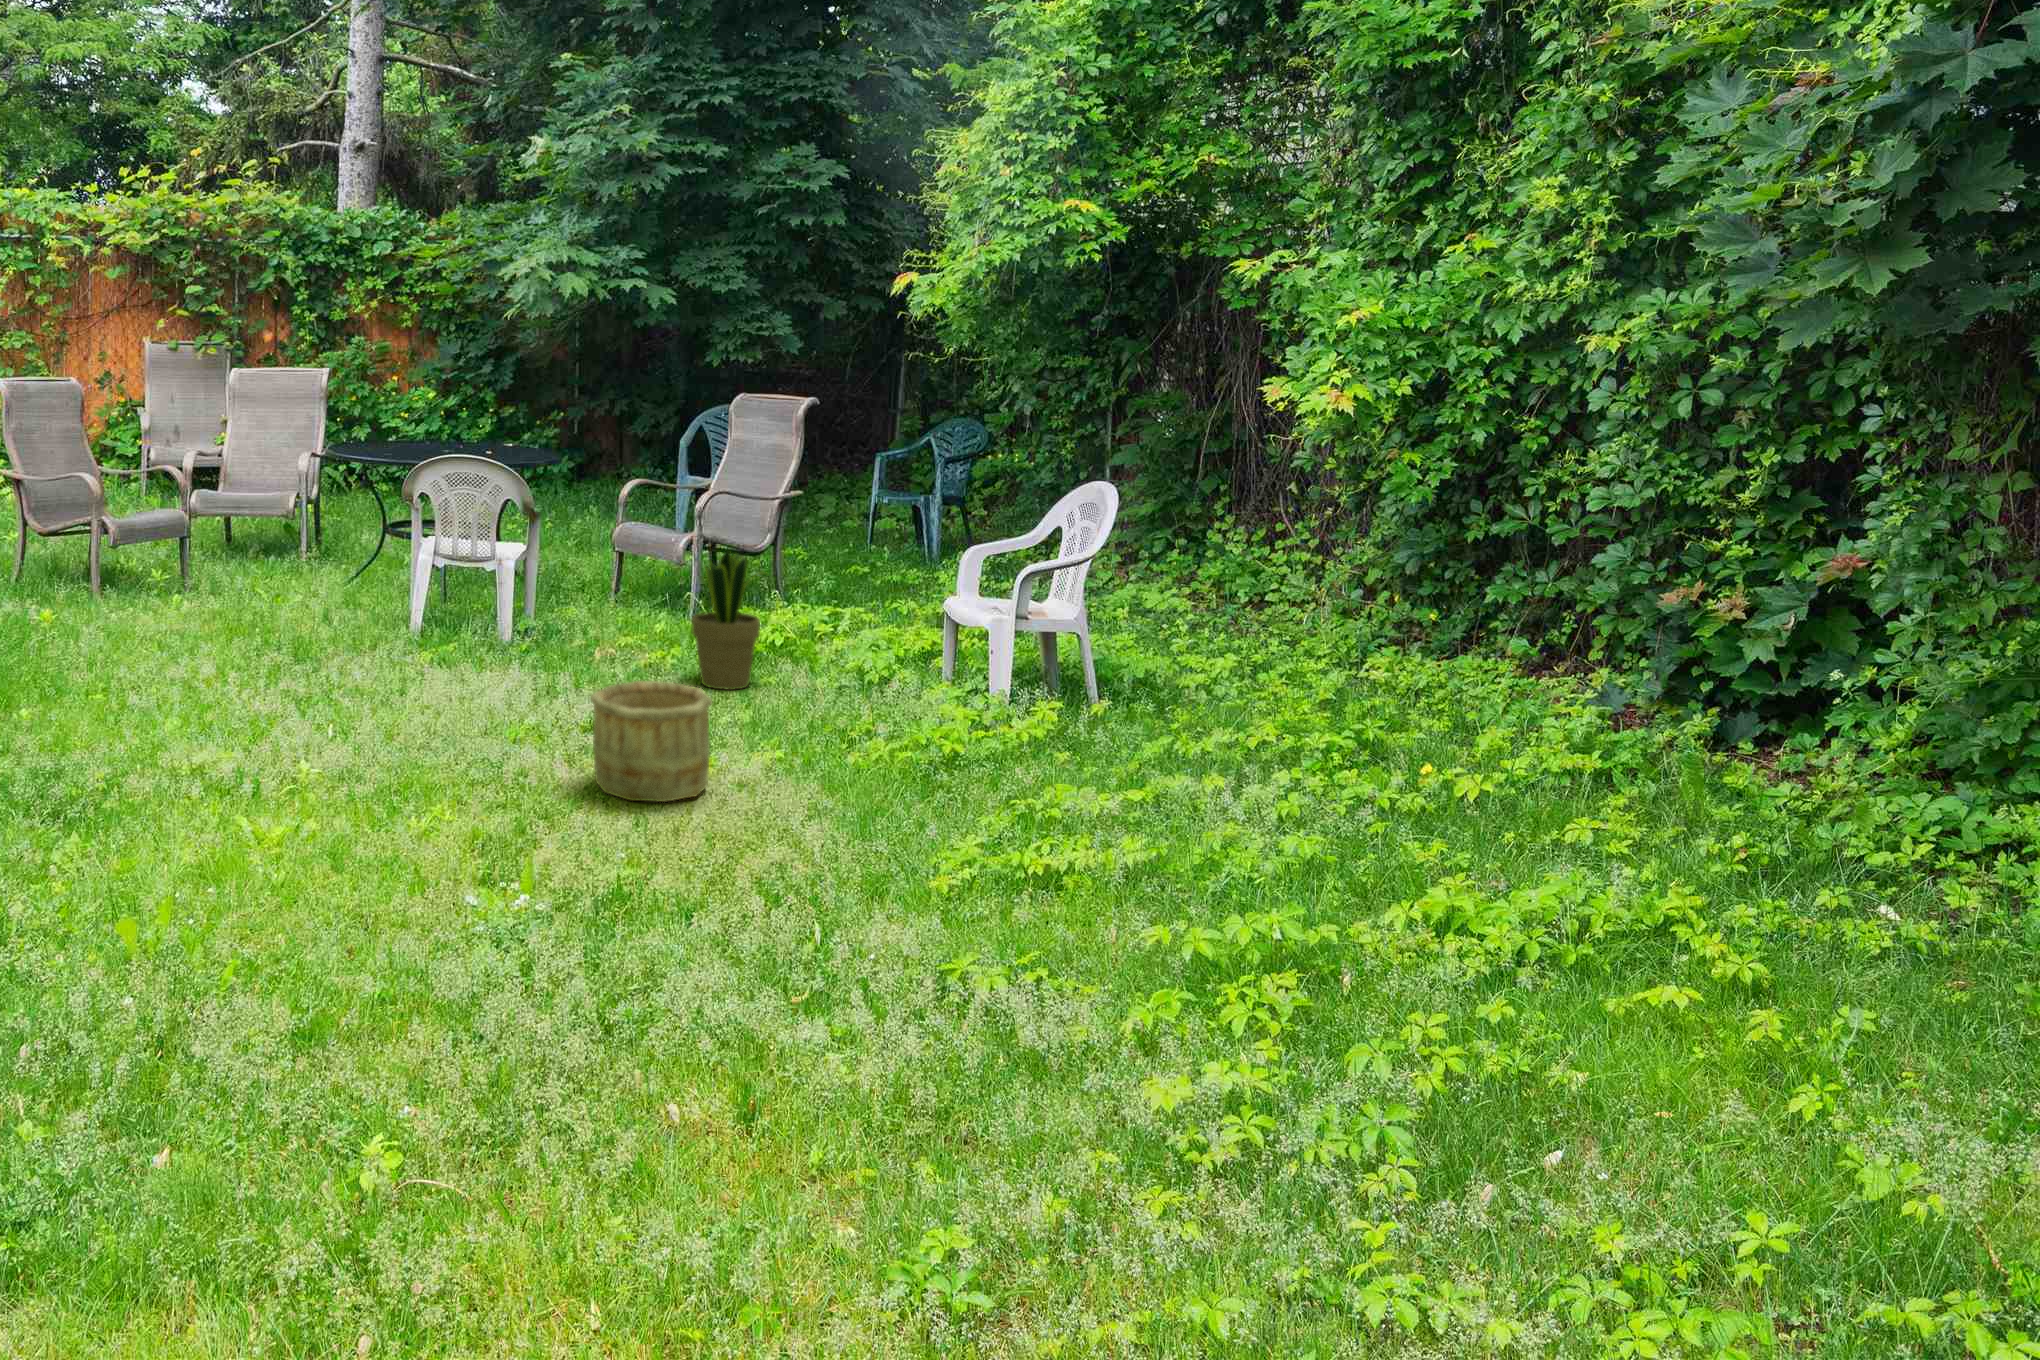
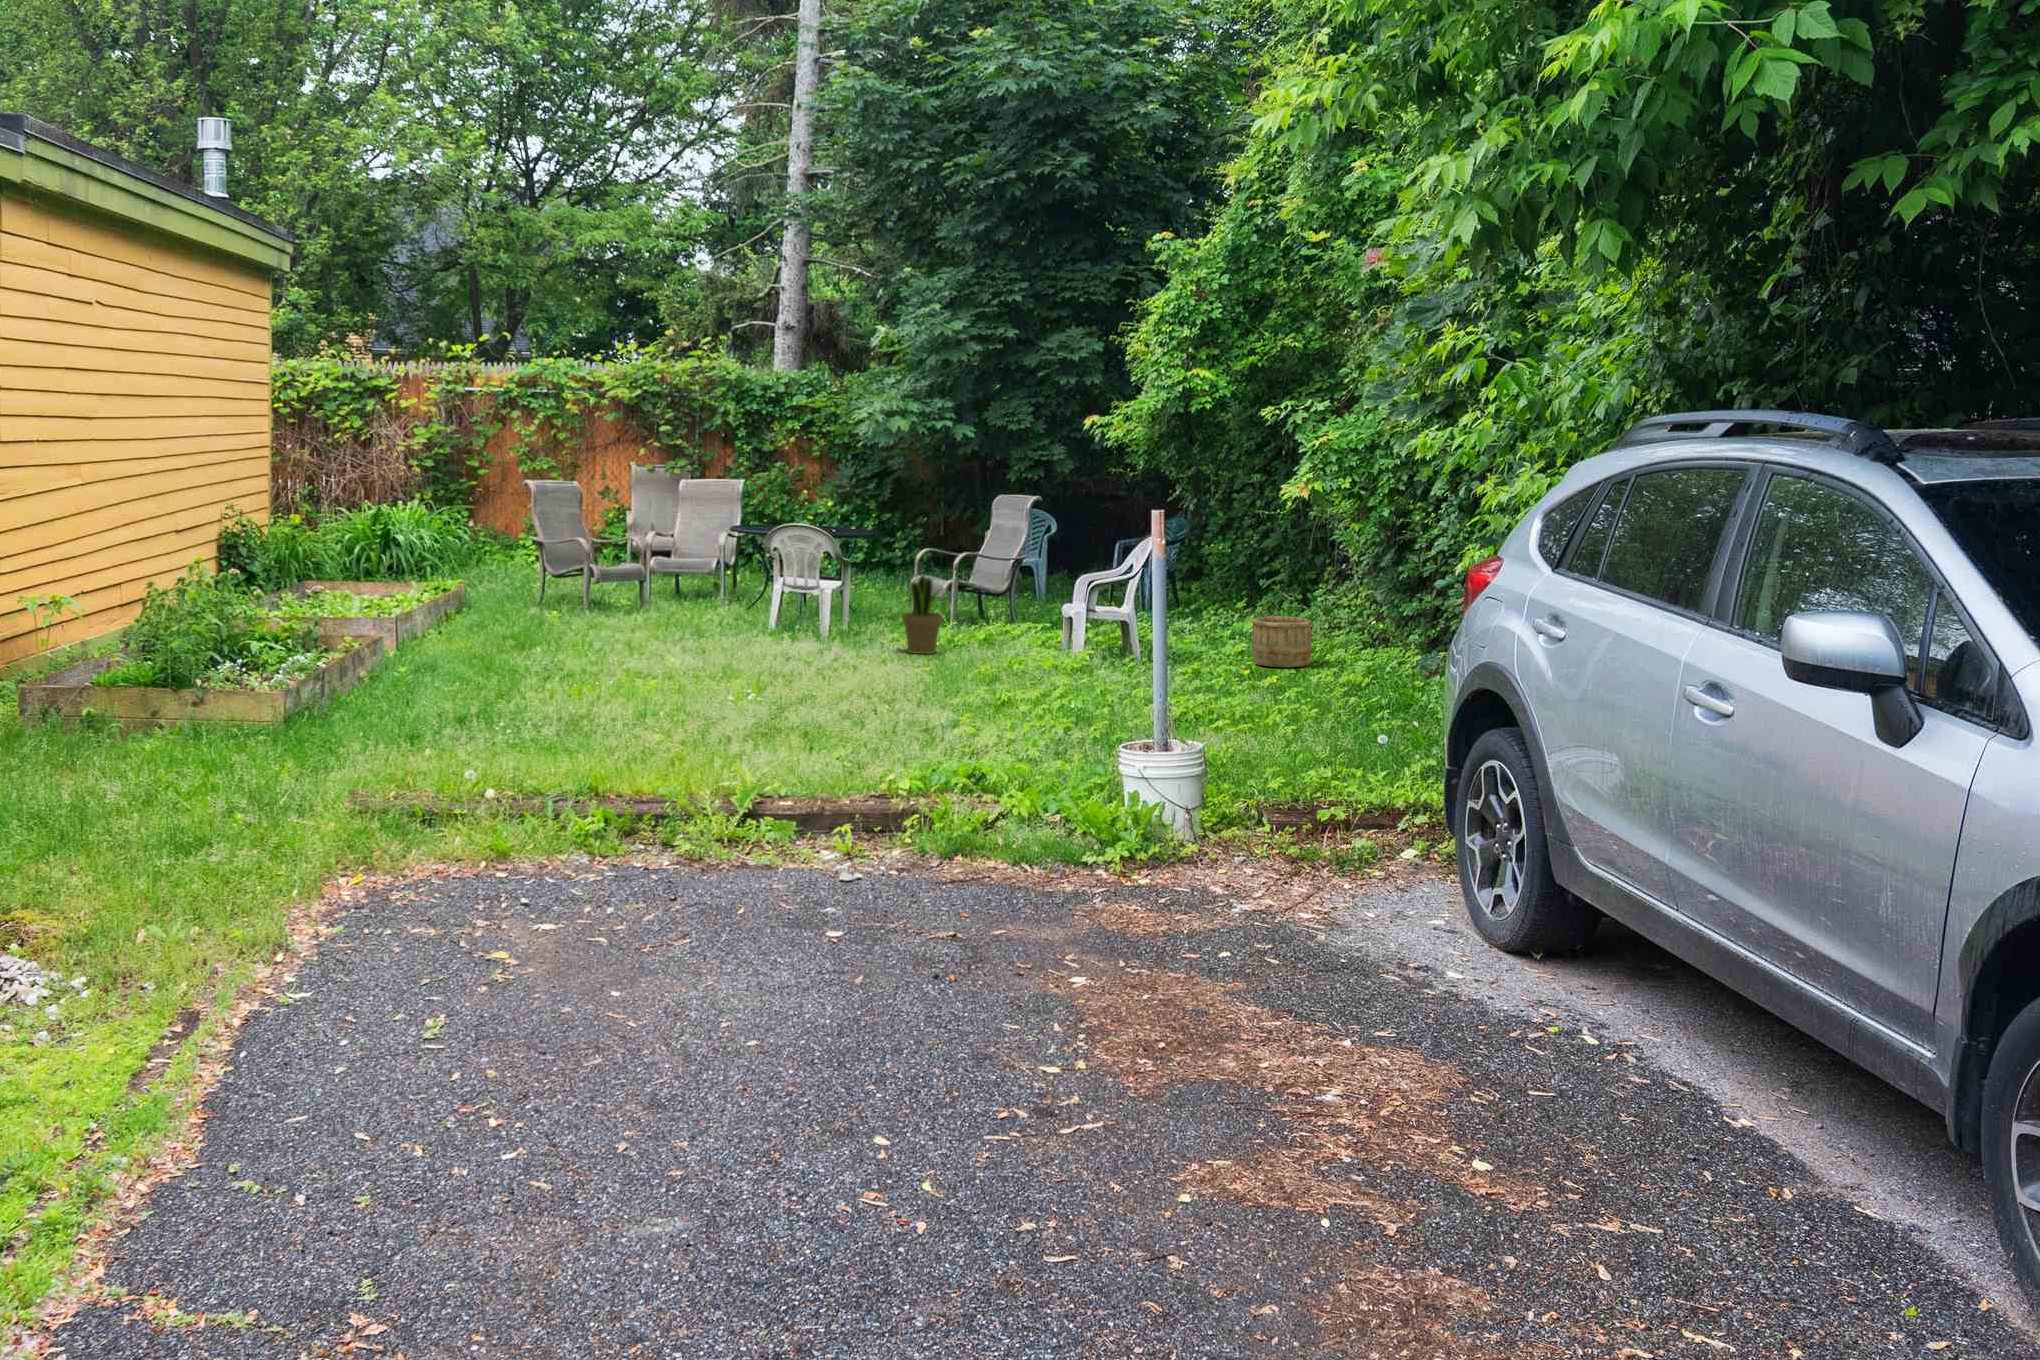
wooden bucket: present [590,681,712,802] -> present [1251,616,1313,667]

